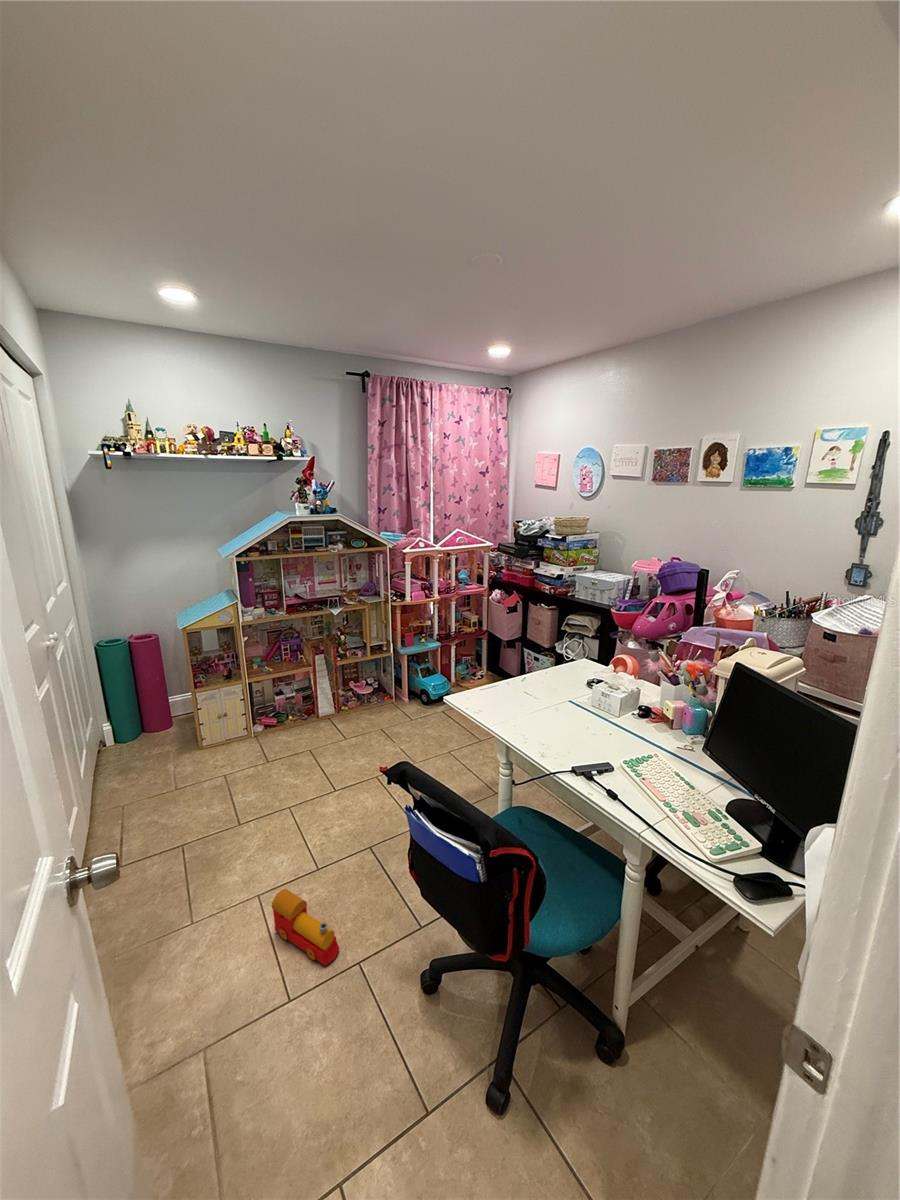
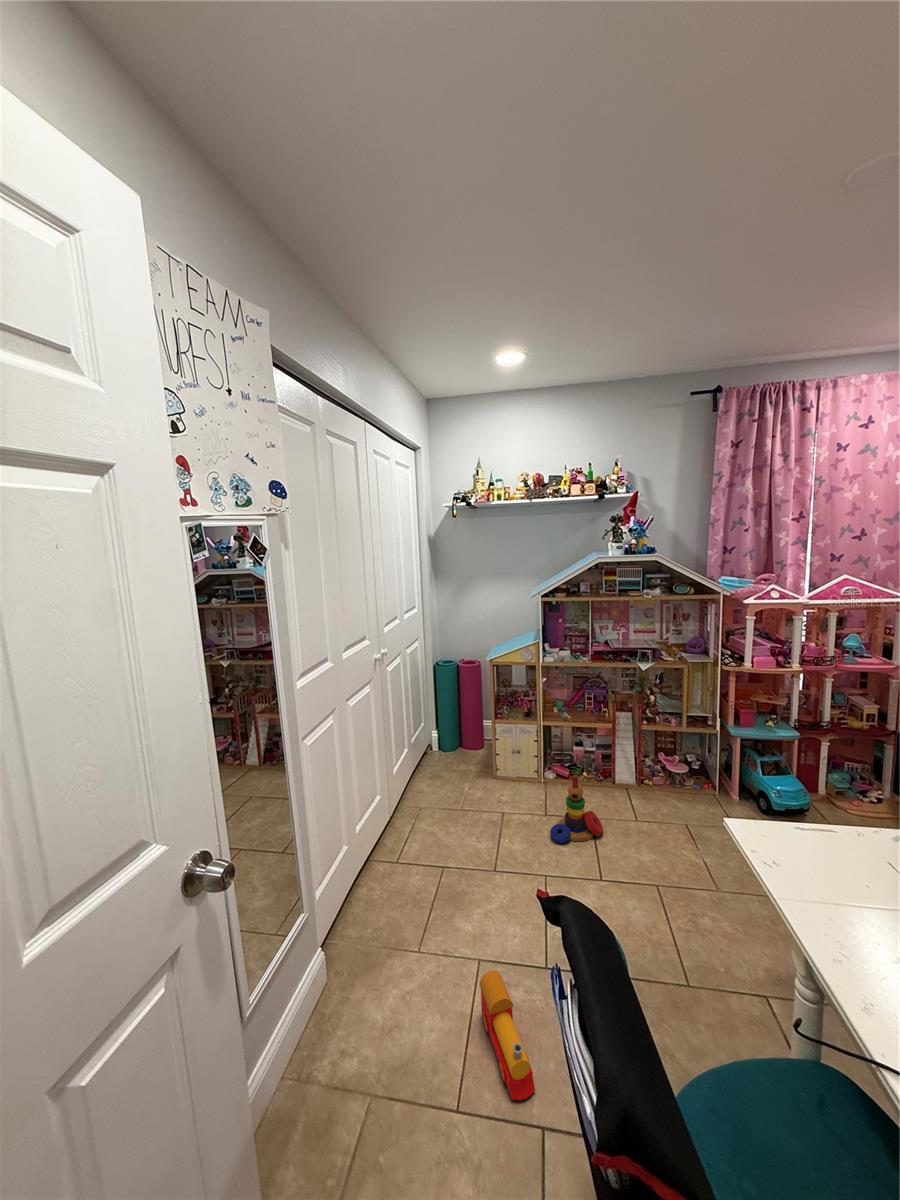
stacking toy: none [279,716,323,780] -> present [550,775,603,843]

